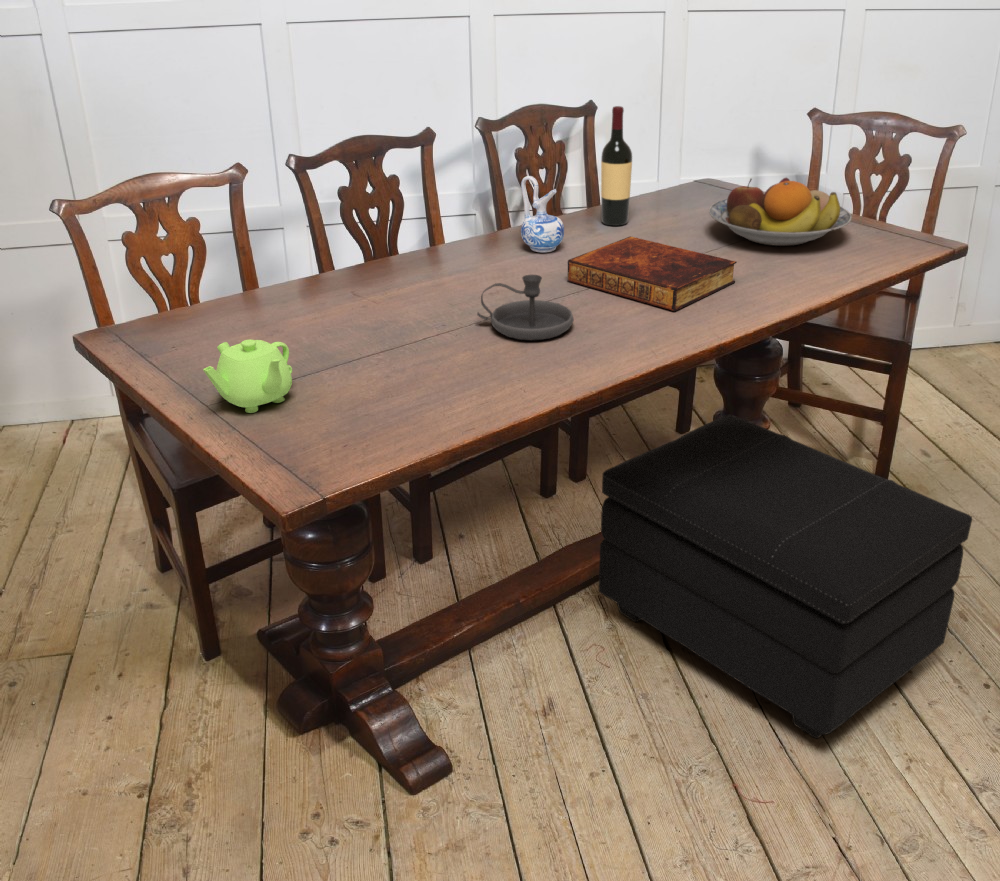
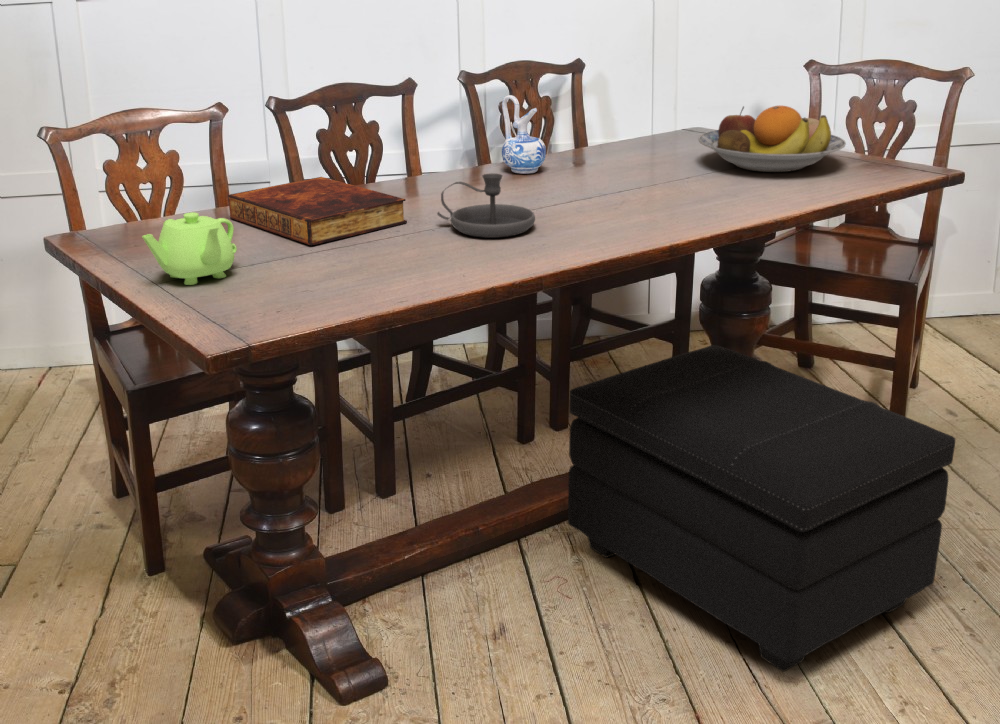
wine bottle: present [601,106,632,226] -> none [590,33,622,155]
book: present [568,236,737,311] -> present [228,177,407,245]

